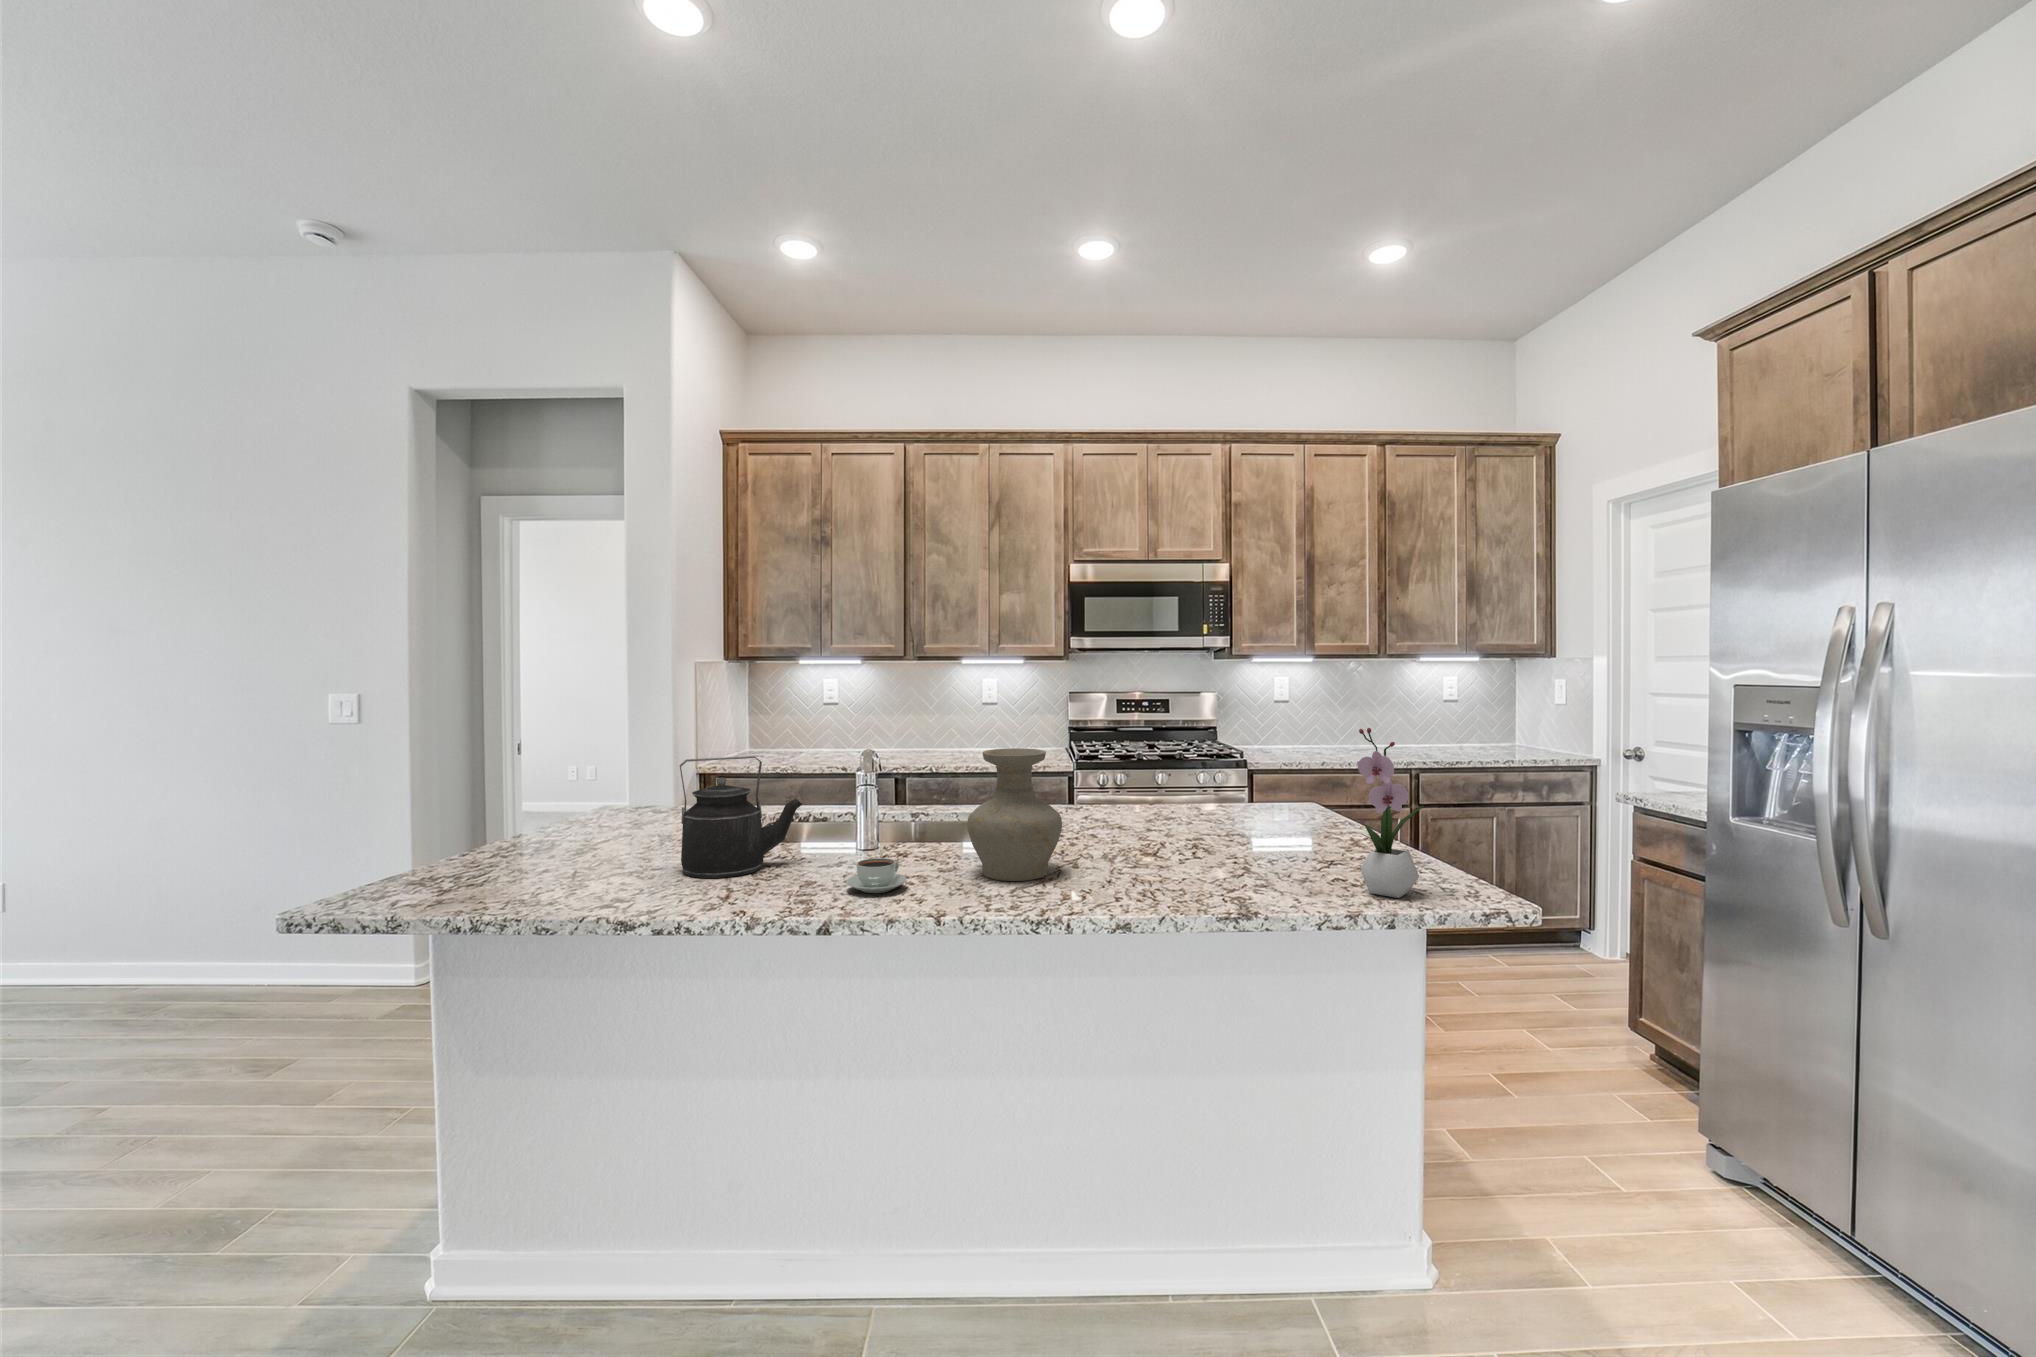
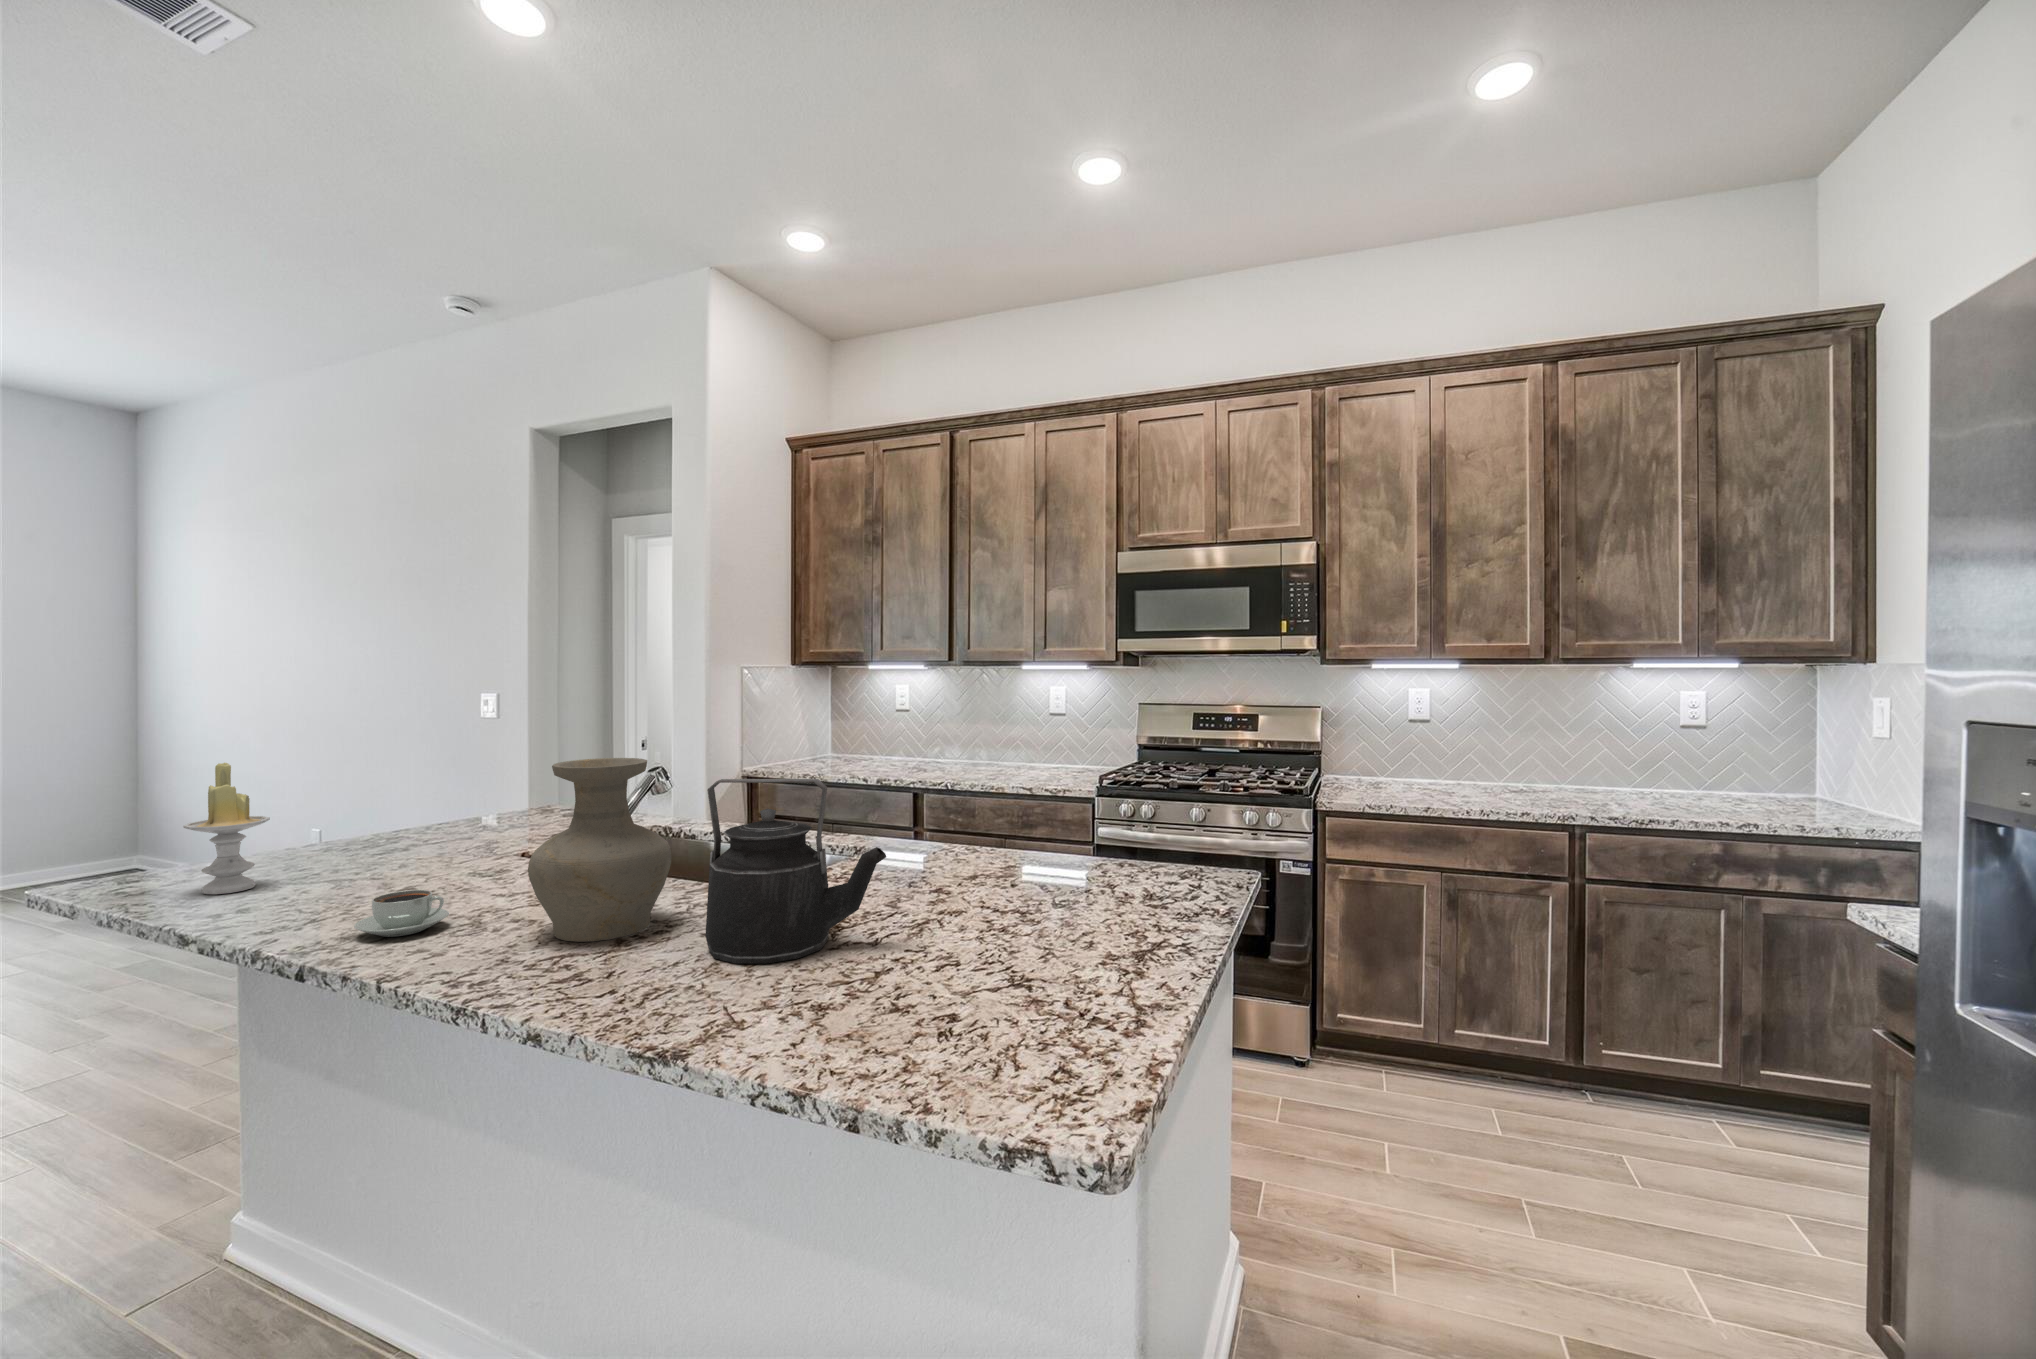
flower arrangement: present [1358,728,1424,898] -> none [900,746,1040,1067]
kettle: present [680,756,802,878] -> present [705,779,886,964]
candle: none [573,772,635,890] -> present [183,763,270,894]

